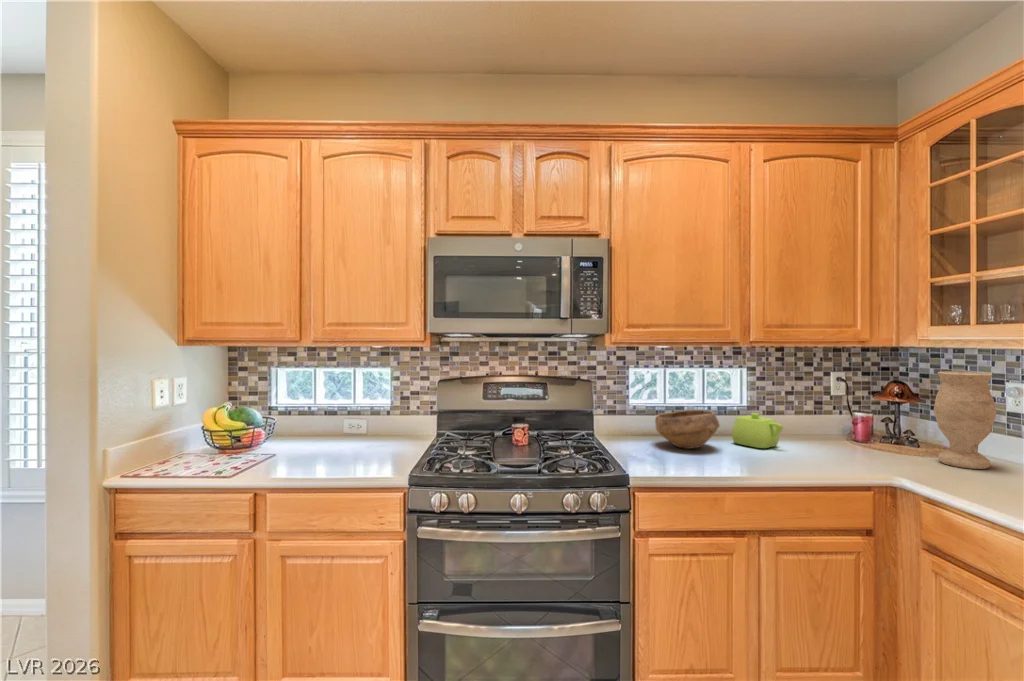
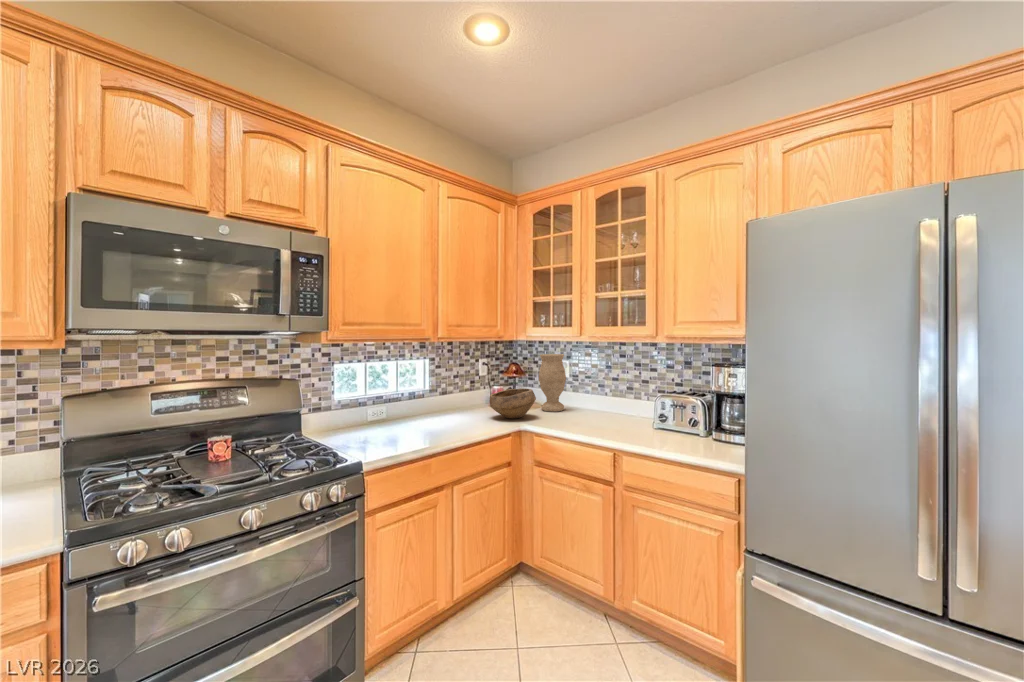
bowl: present [655,410,720,449] -> present [490,389,536,418]
teapot: present [732,413,783,448] -> none [425,394,461,420]

